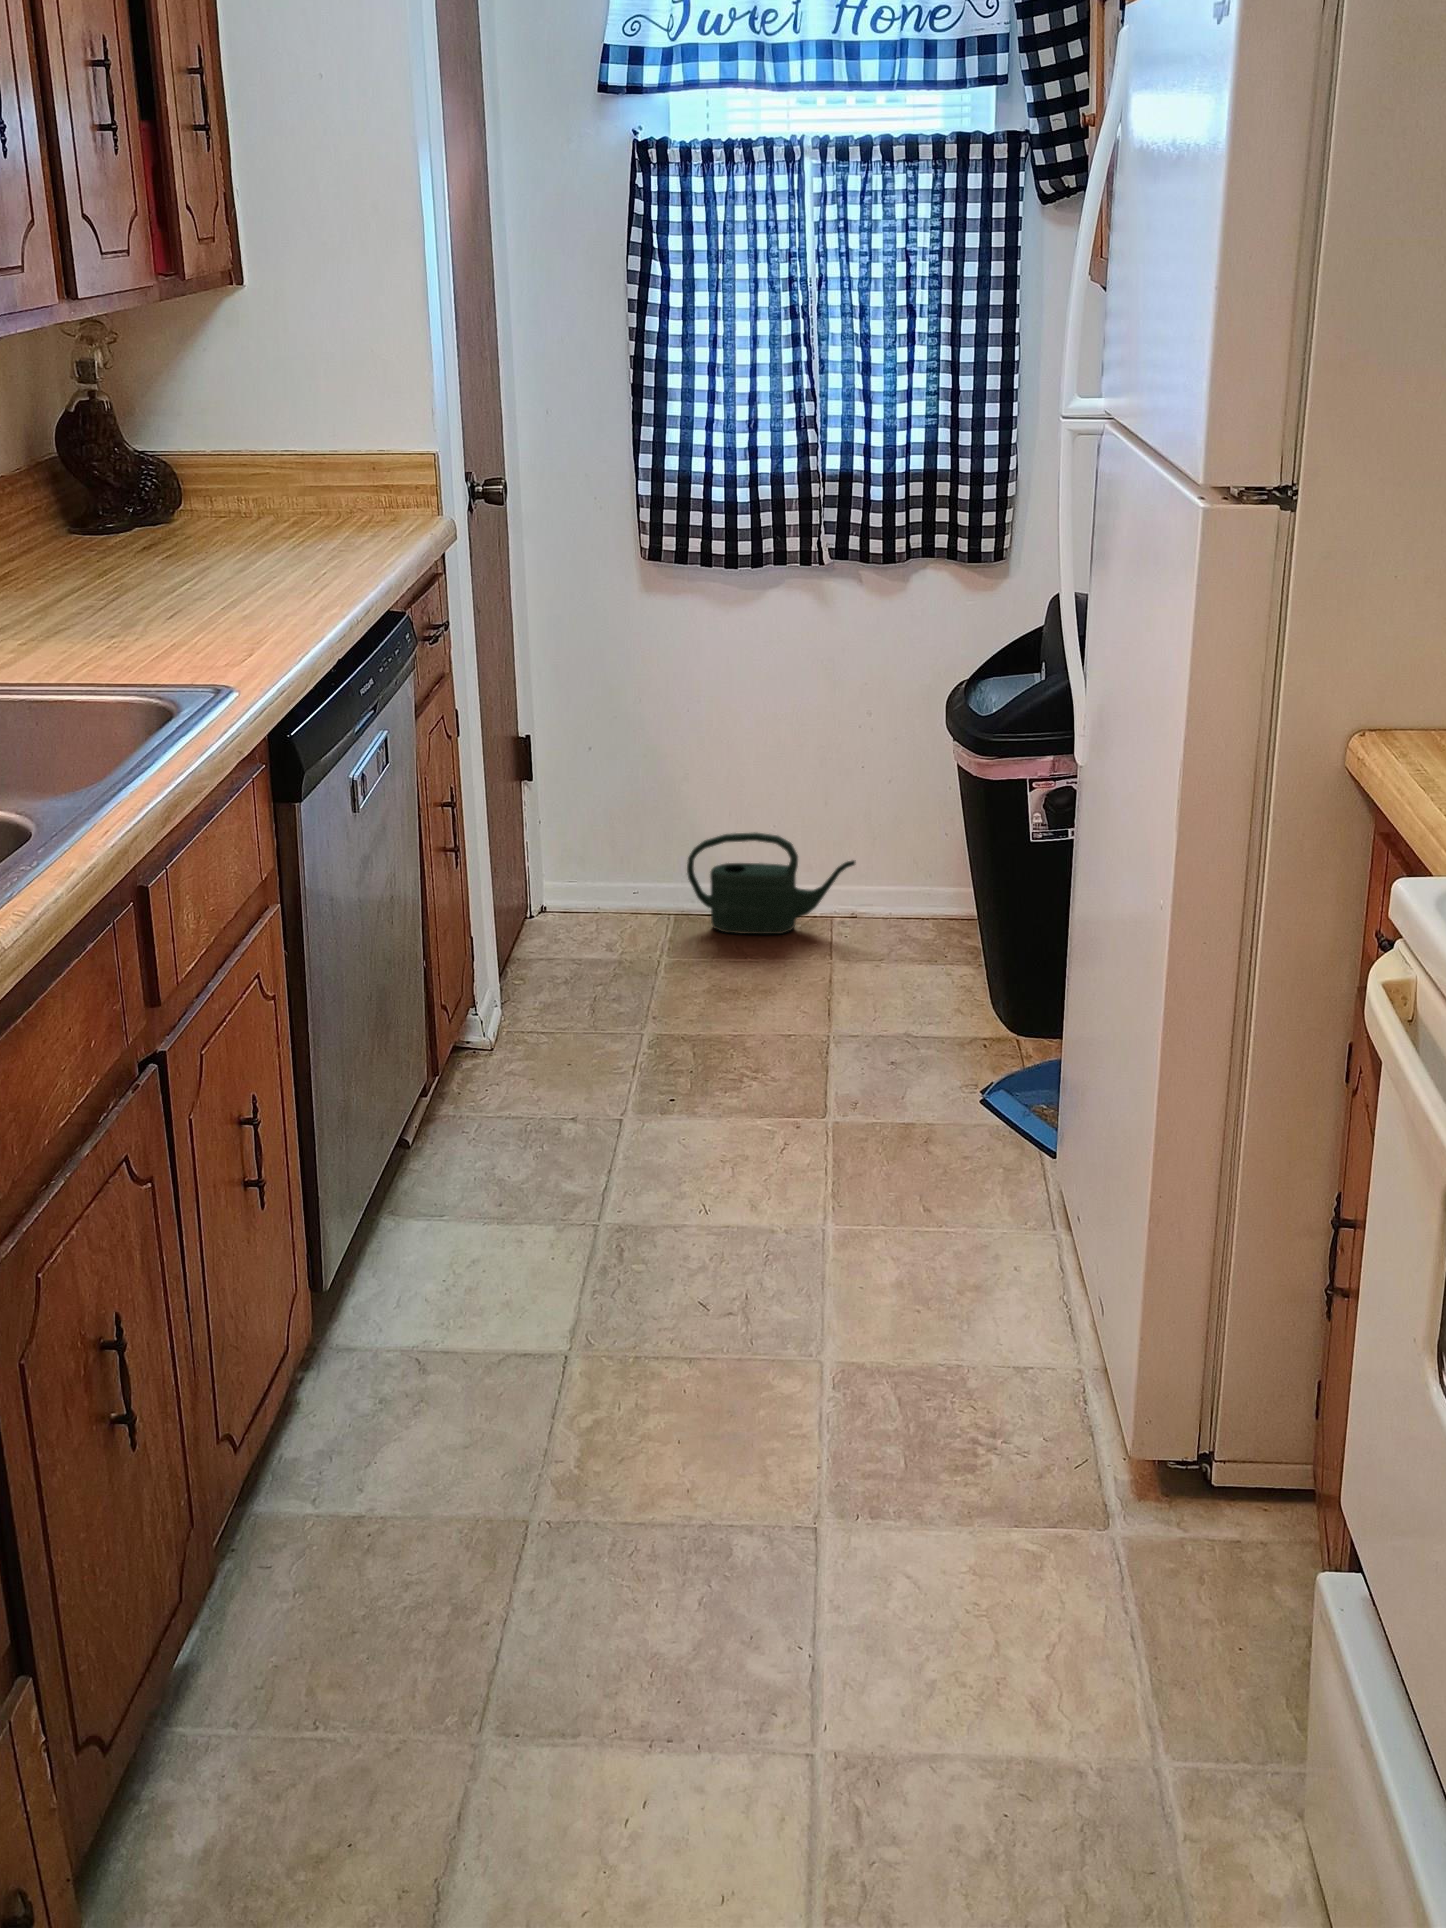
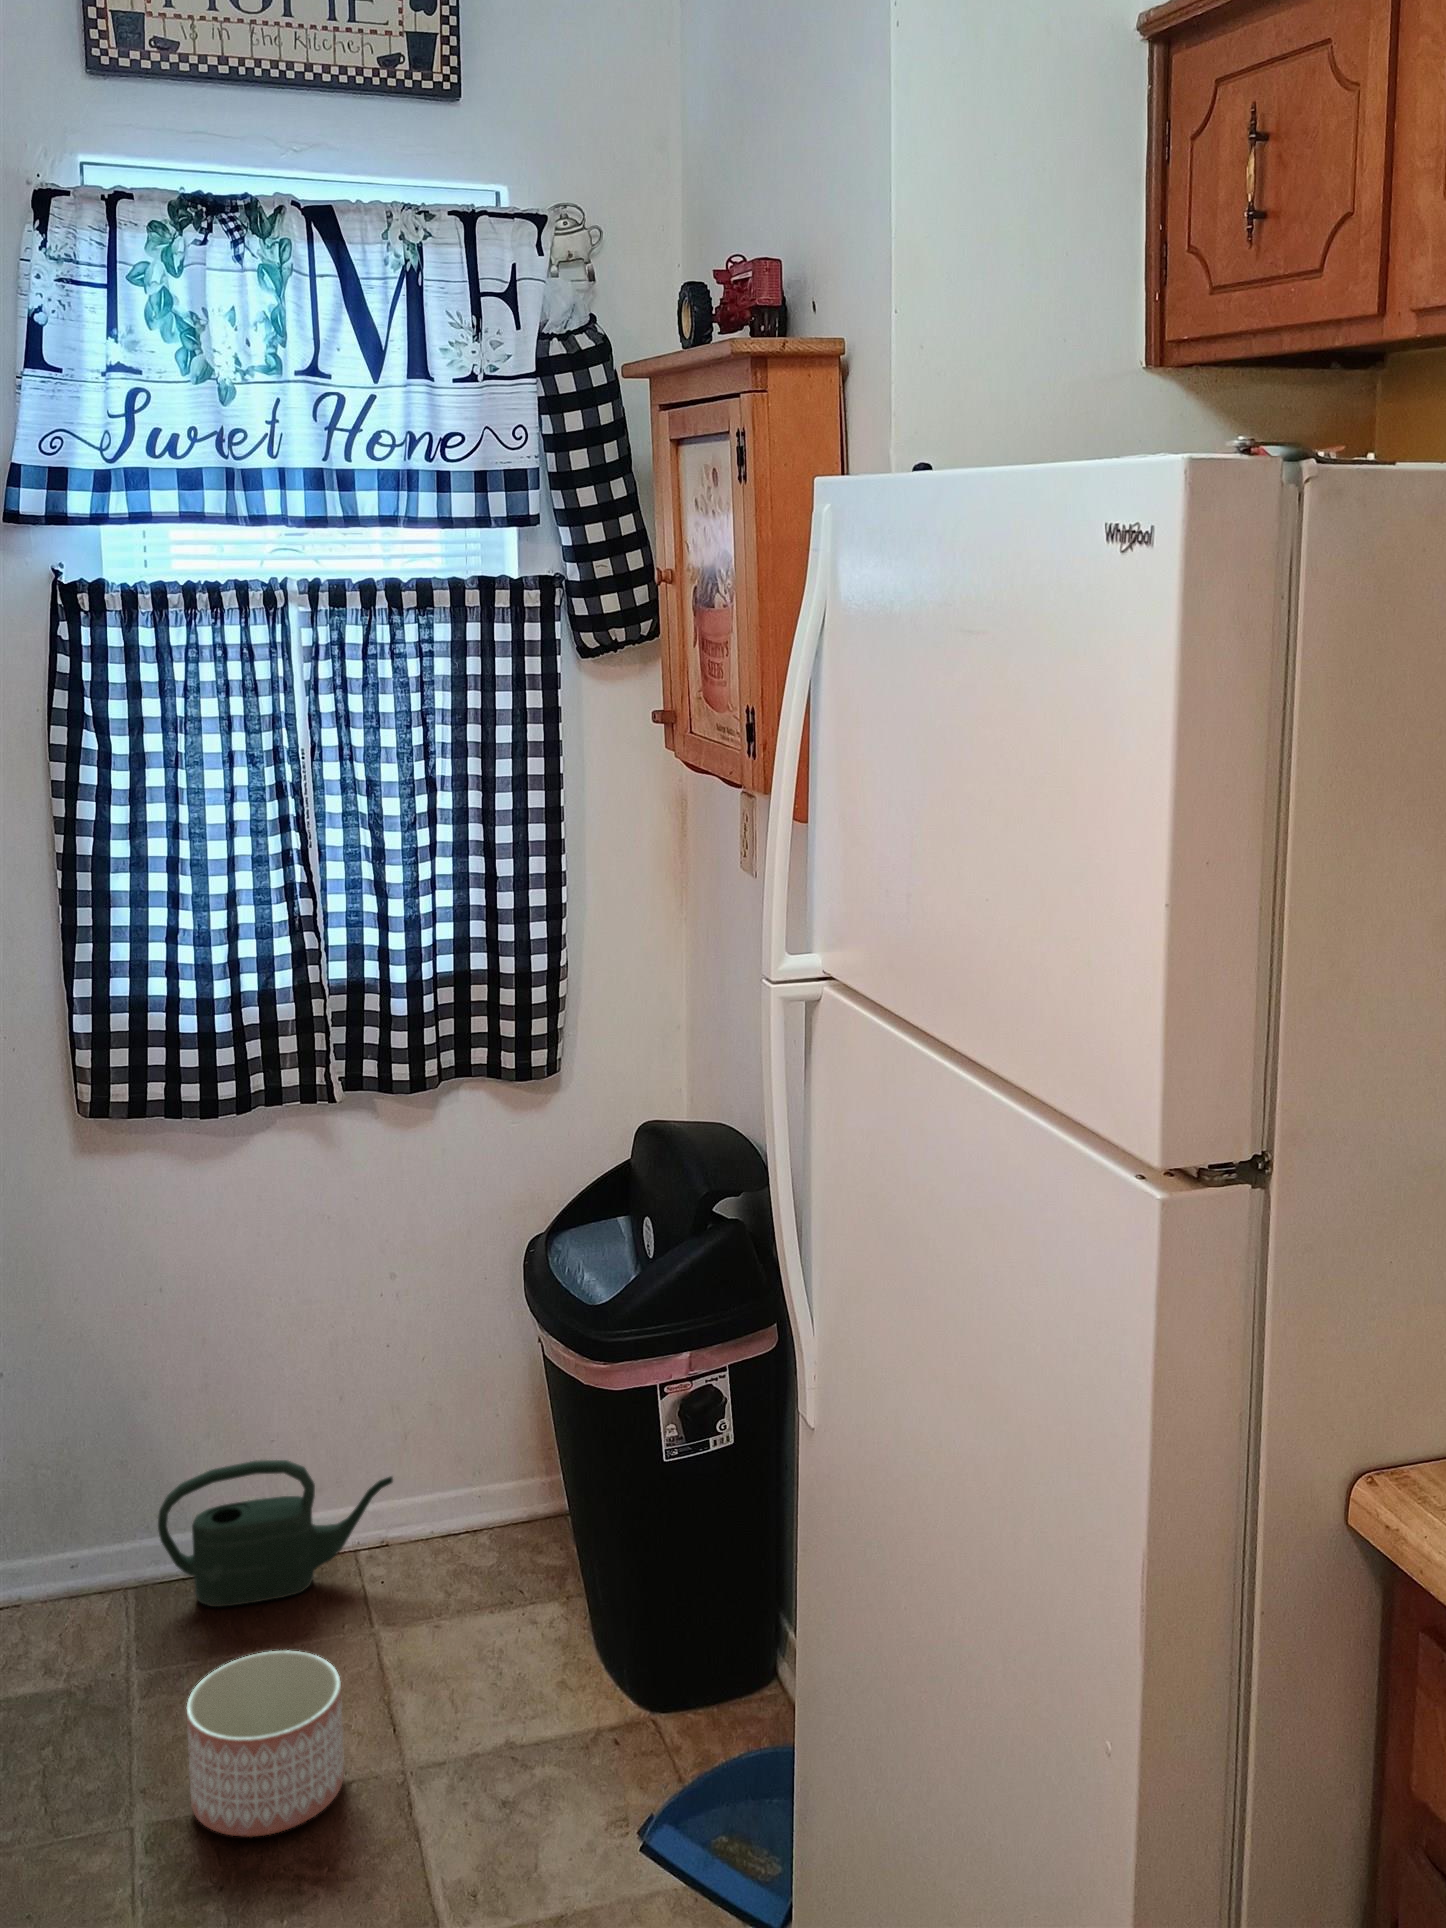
planter: none [682,940,788,1054] -> present [187,1651,344,1837]

